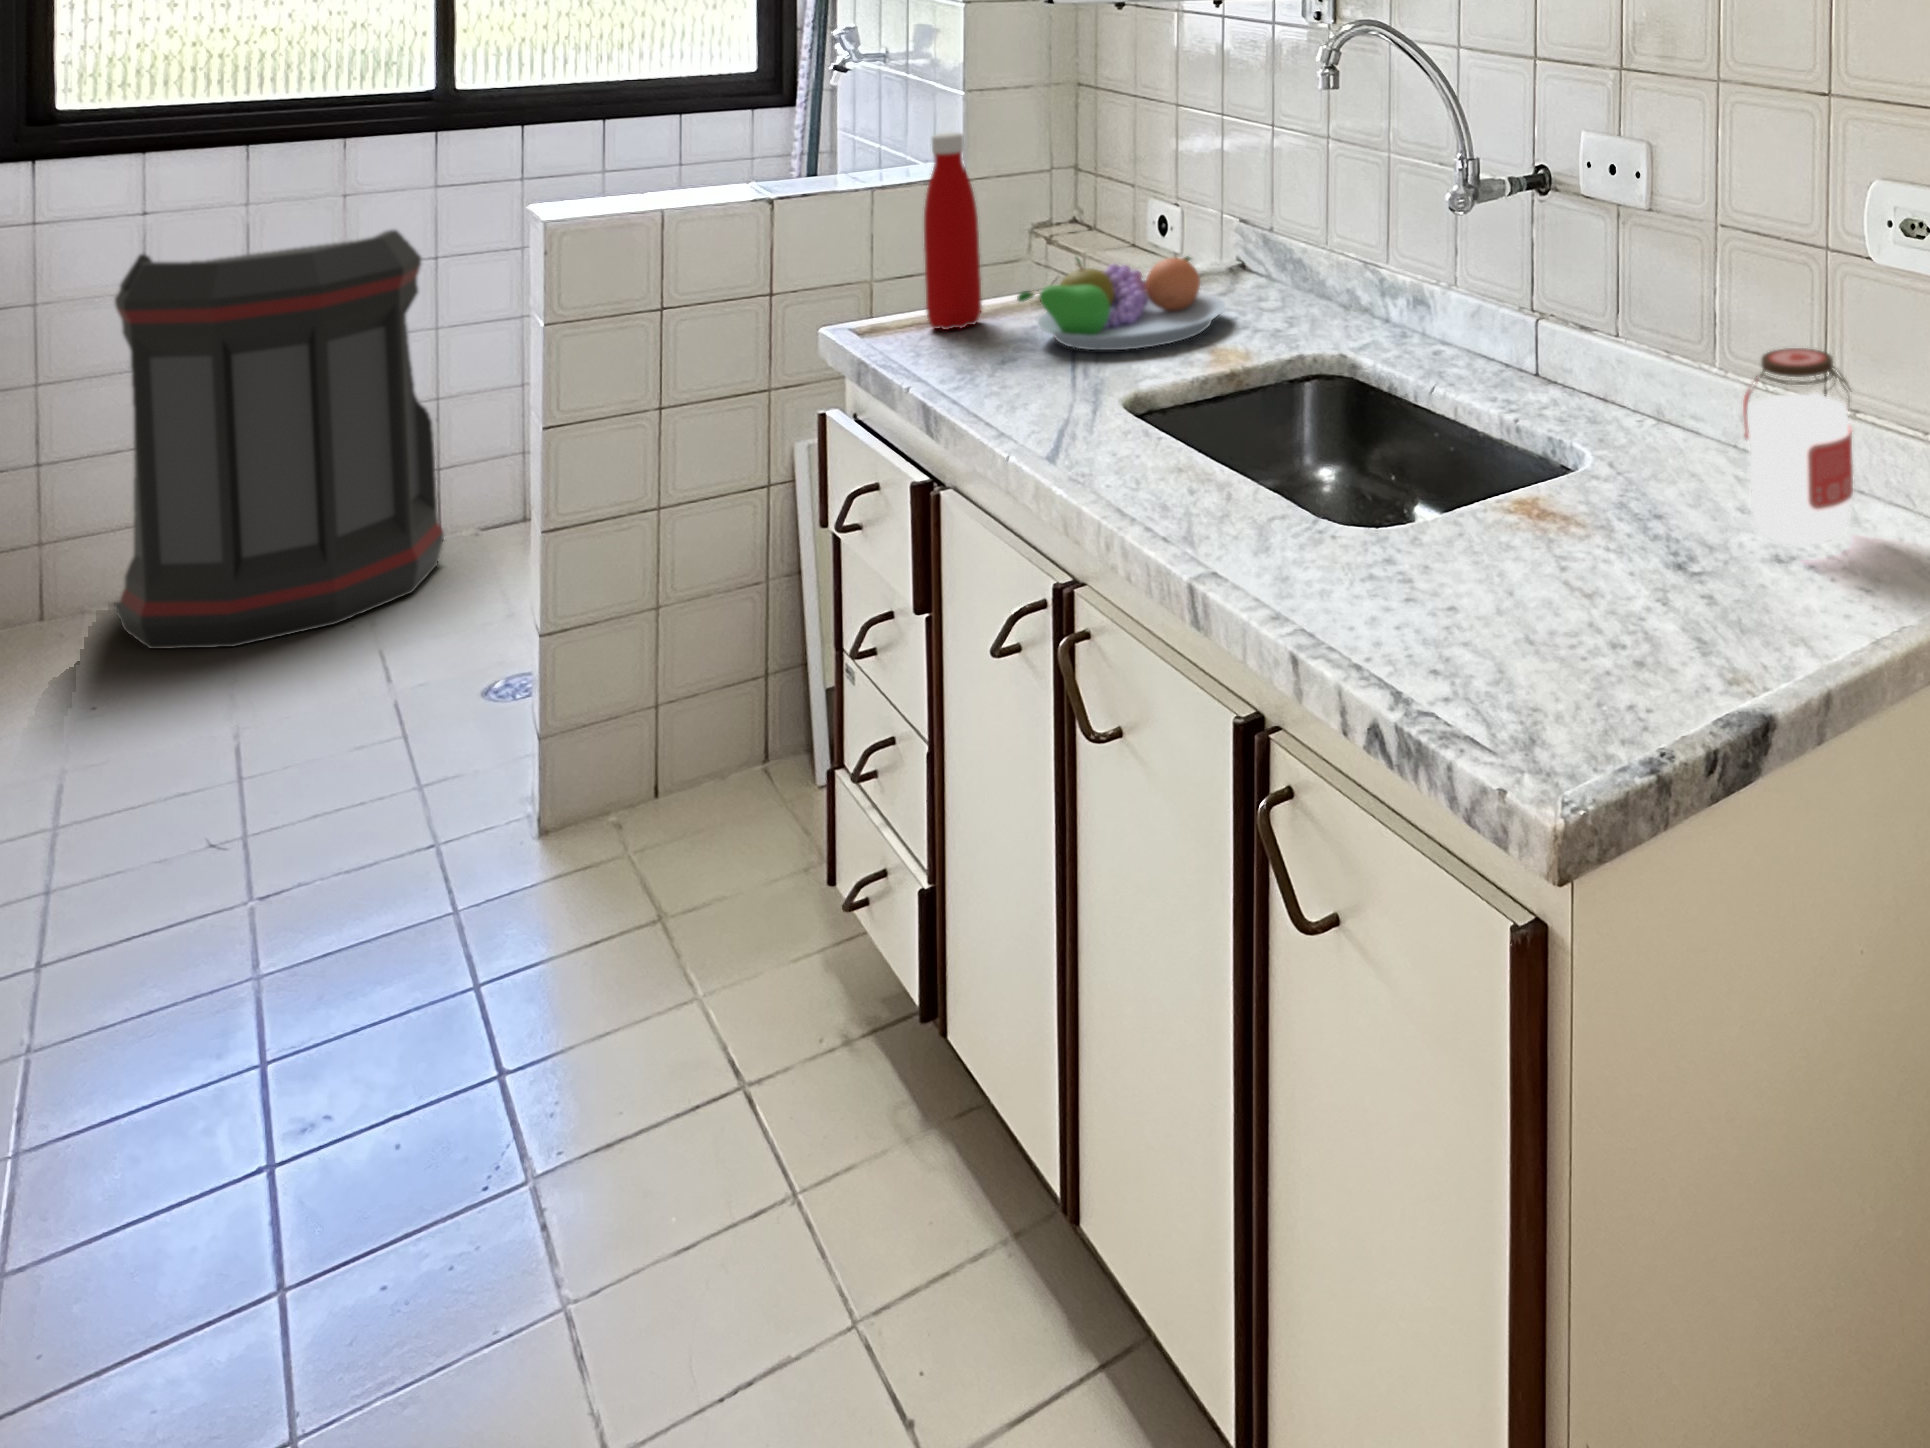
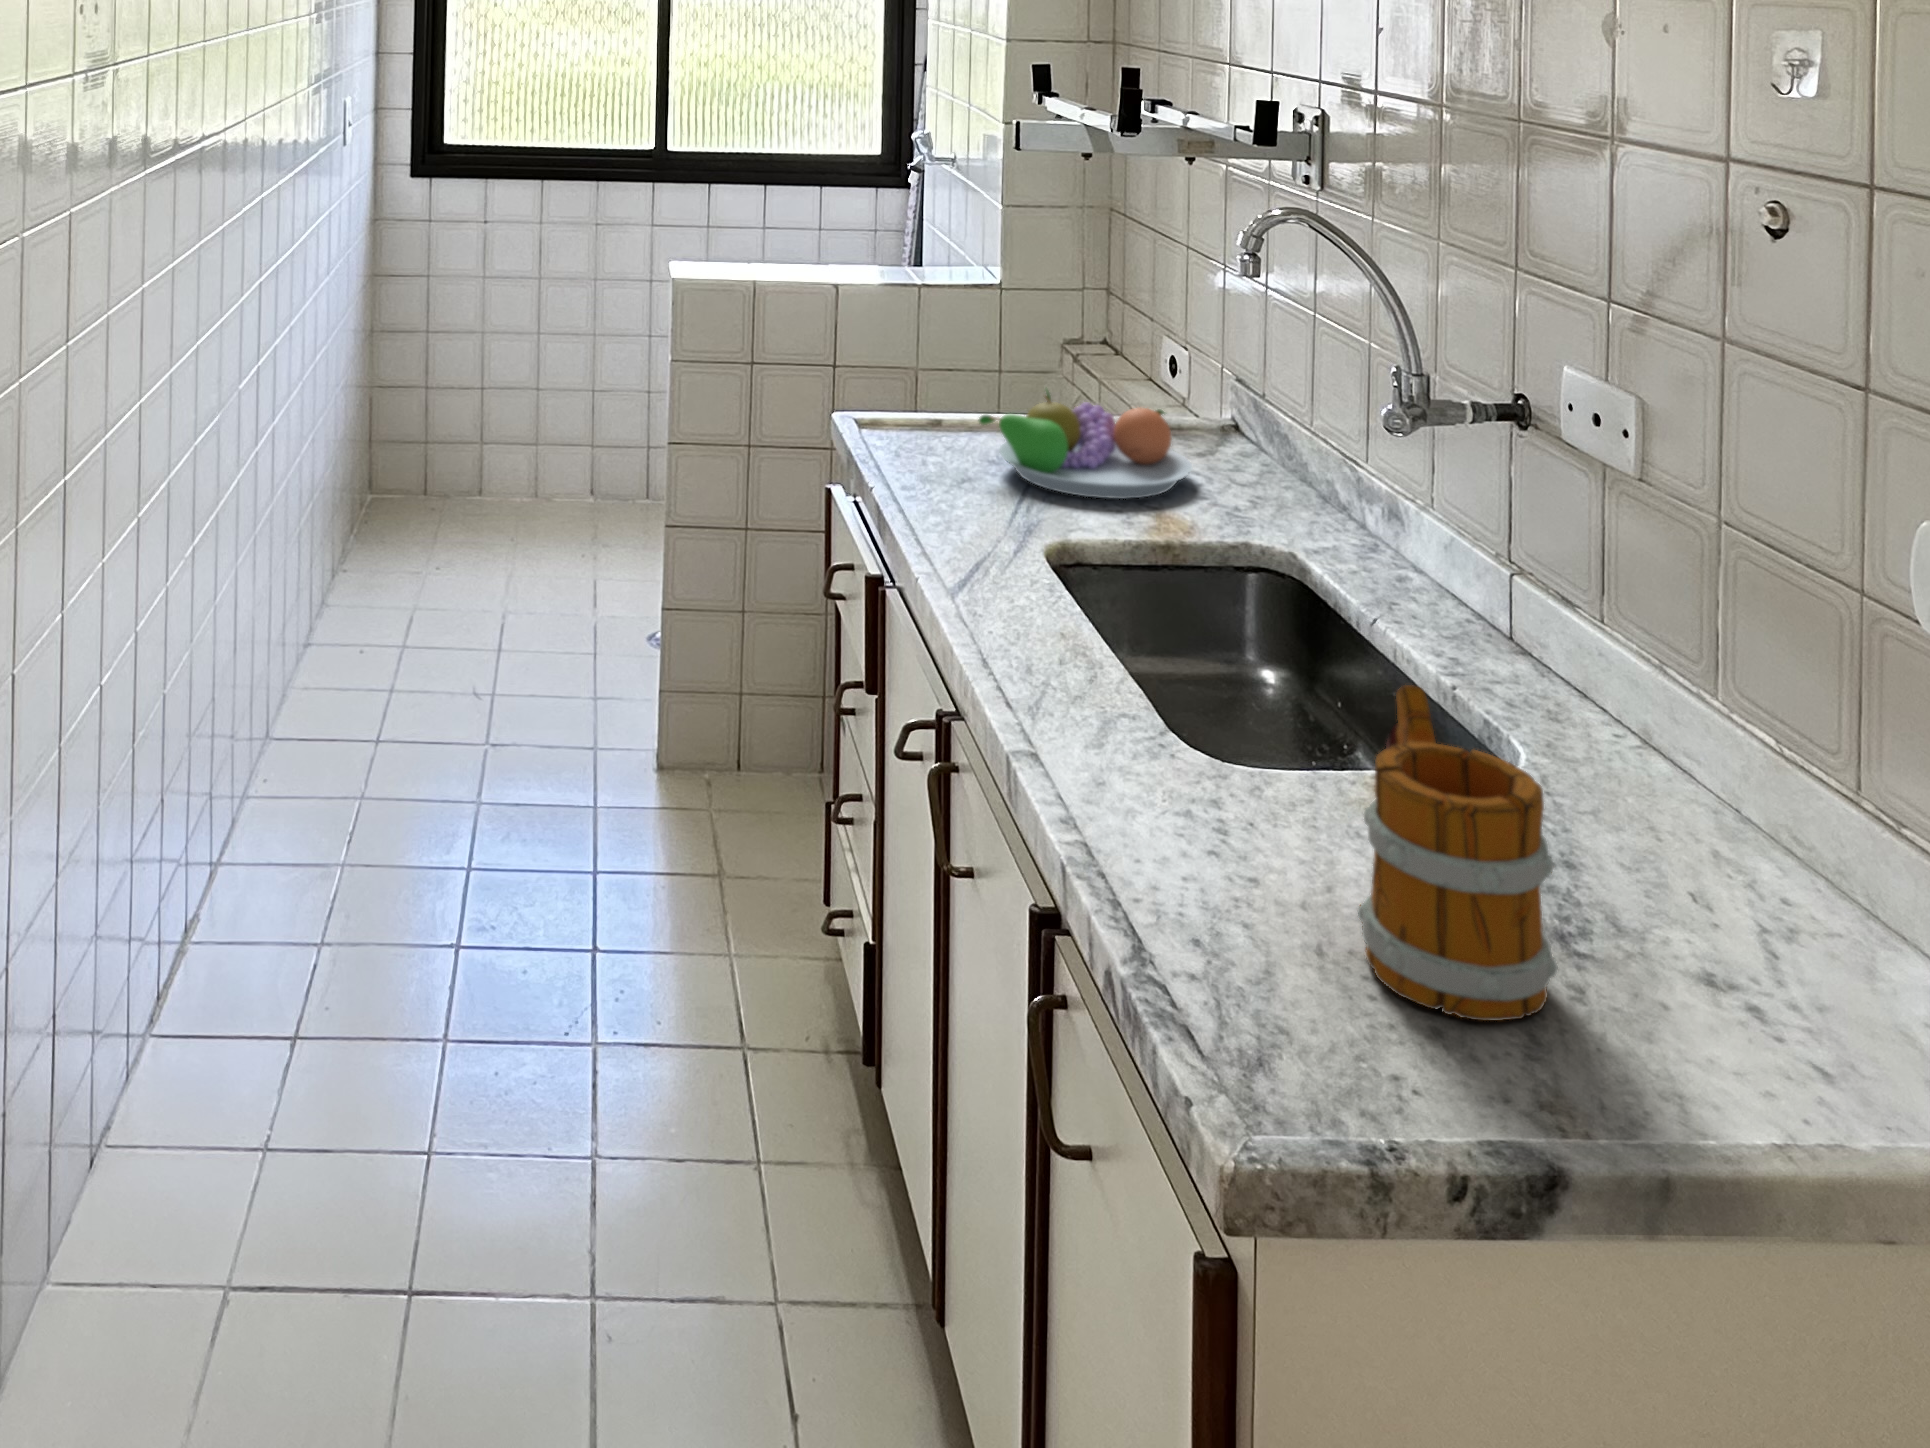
bottle: present [924,132,982,330] -> none [912,244,963,437]
trash can: present [114,230,444,649] -> none [399,229,613,565]
jar: present [1743,348,1853,546] -> none [1666,699,1835,976]
mug: none [1549,397,1710,649] -> present [1357,685,1558,1021]

